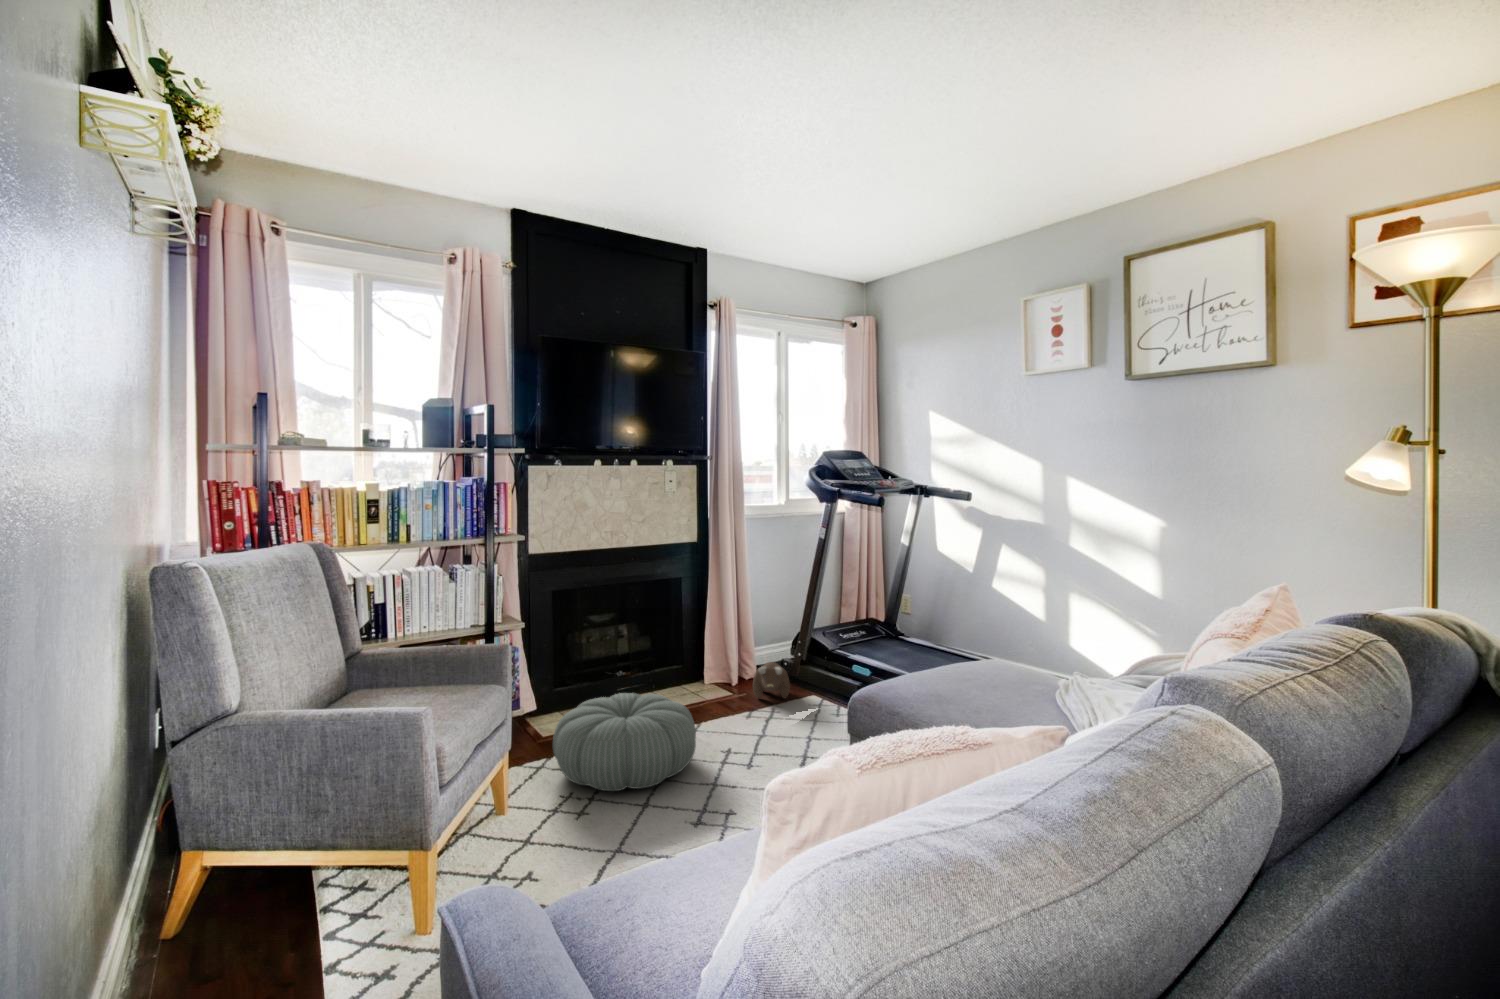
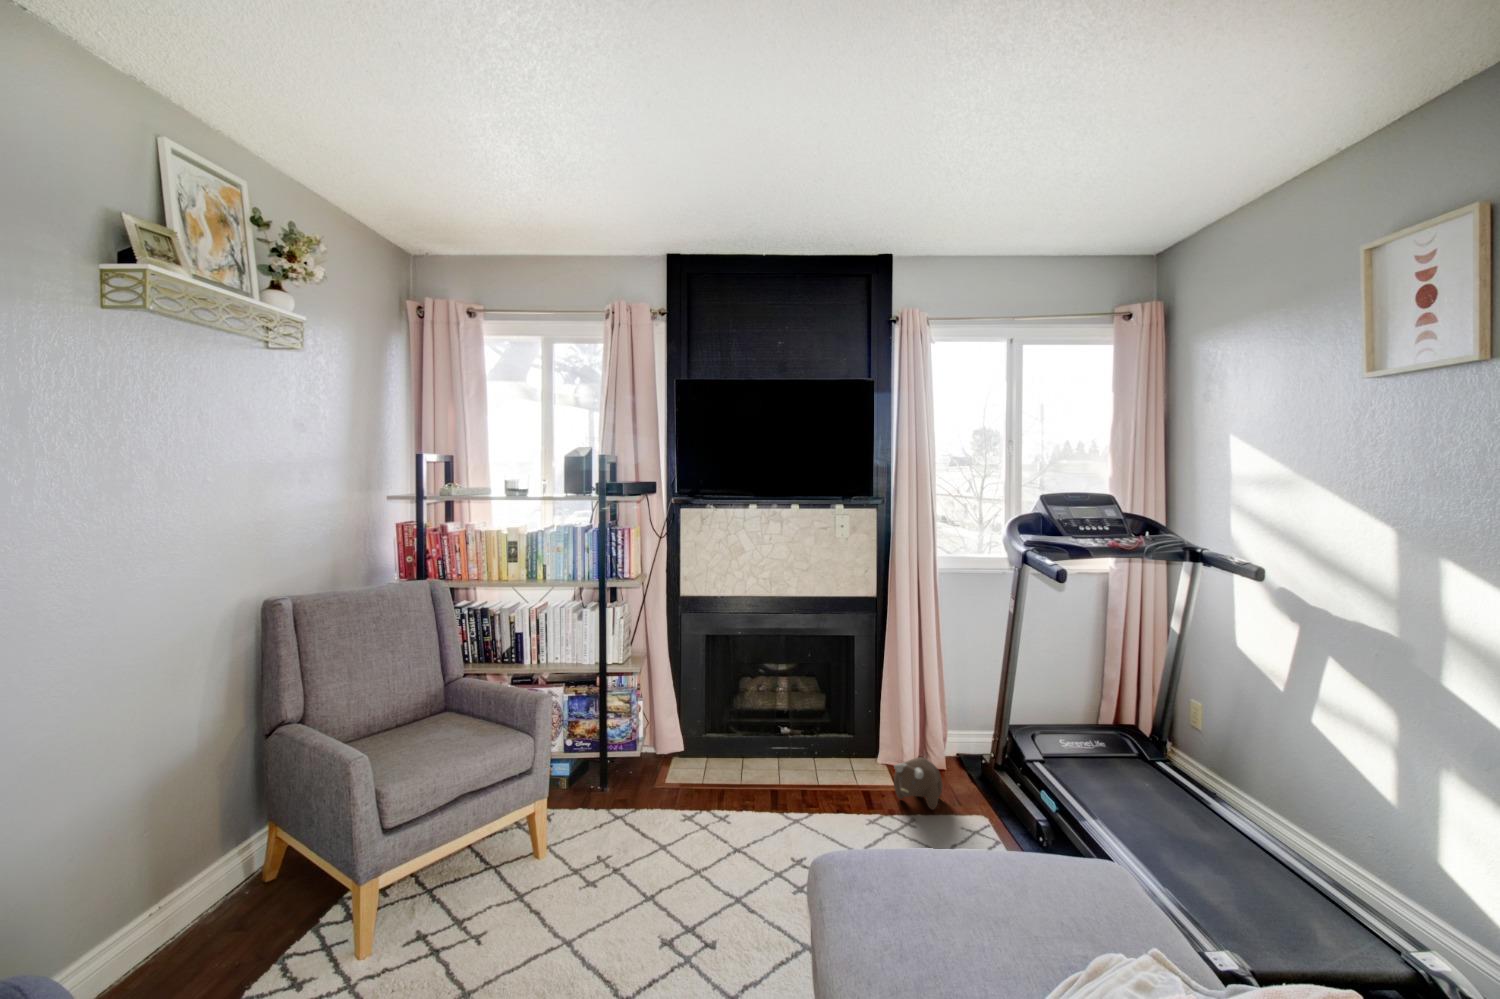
pouf: present [553,693,696,791] -> none [600,762,757,889]

